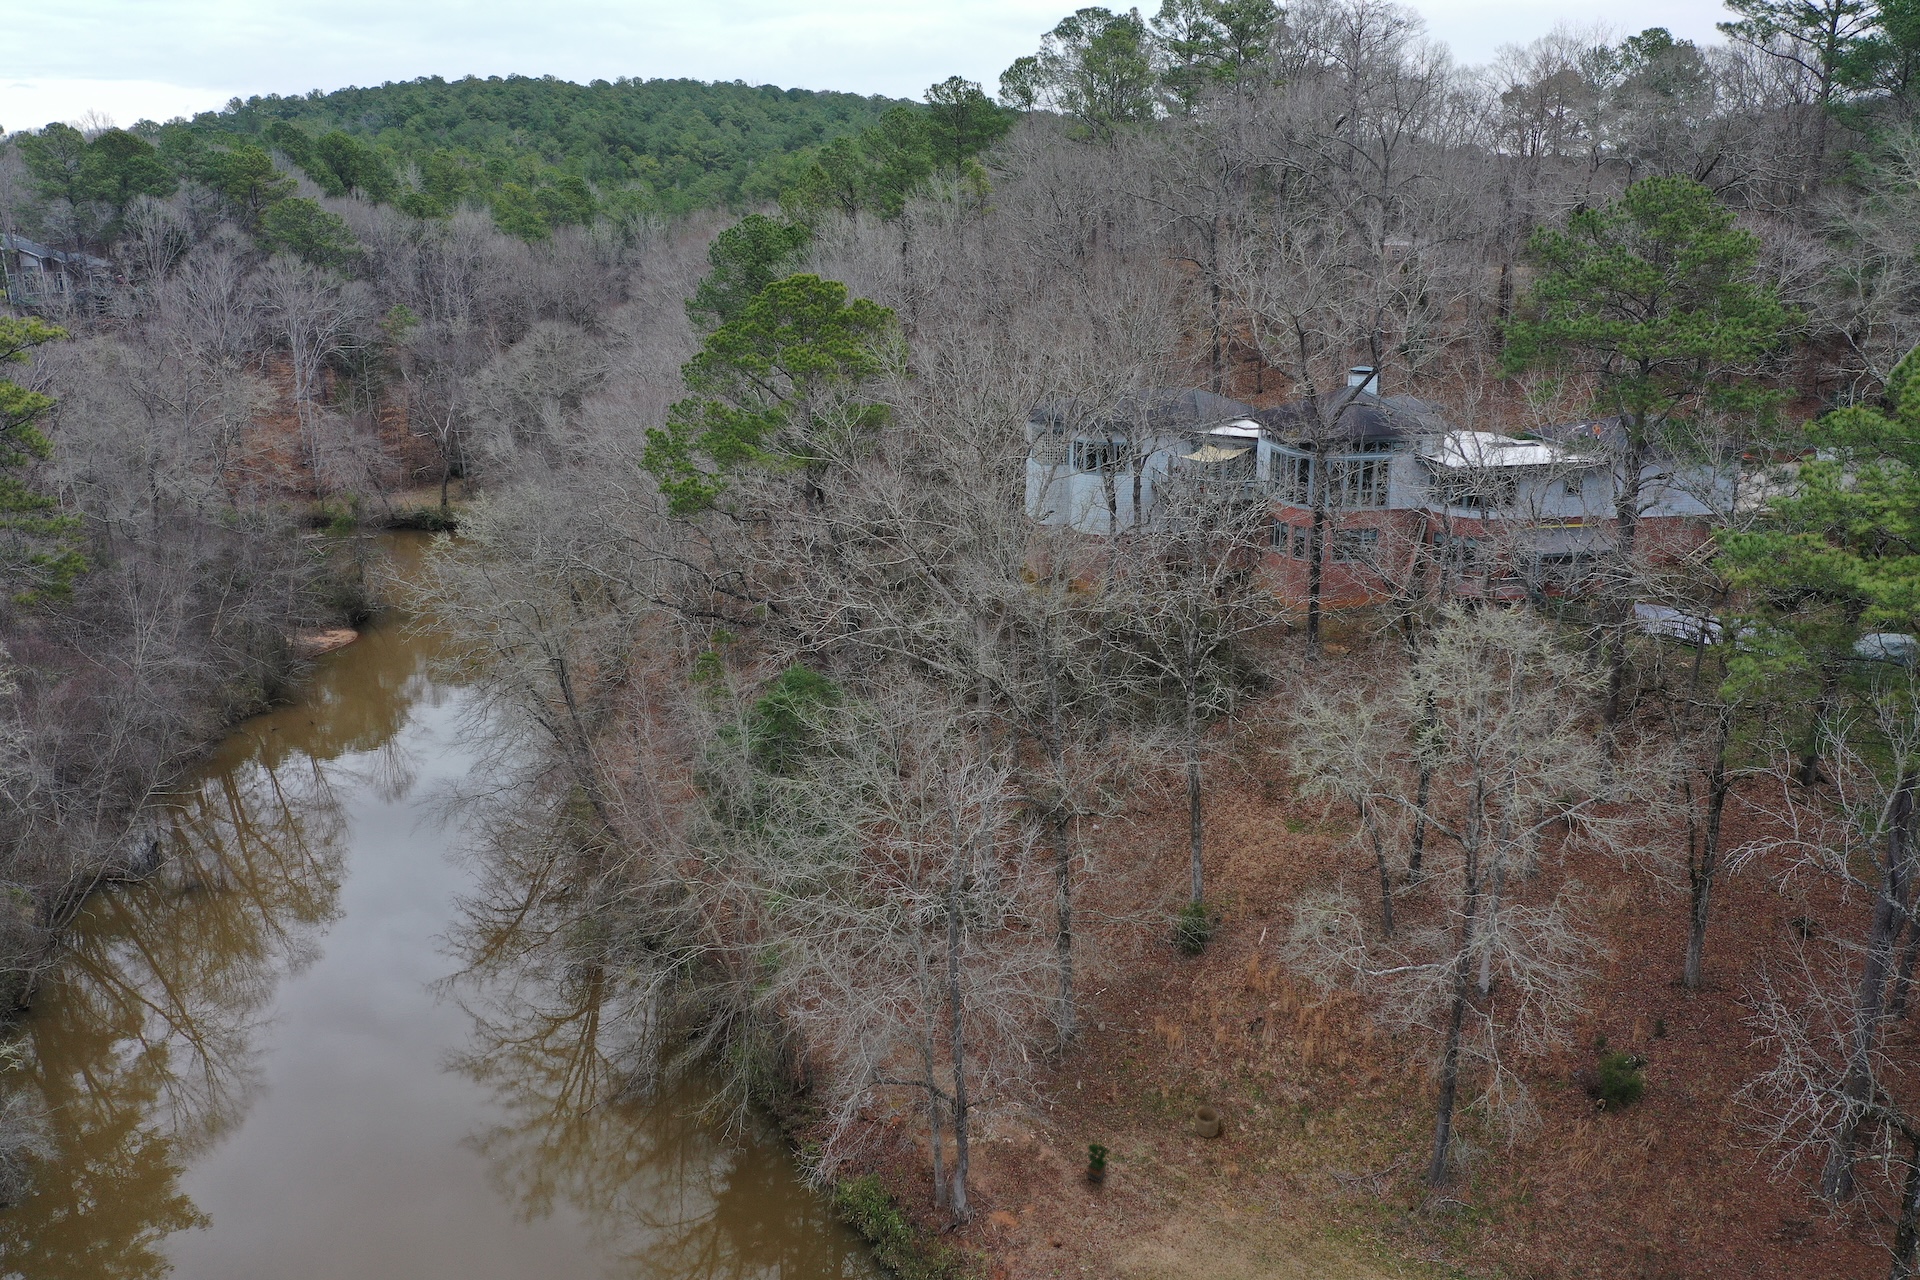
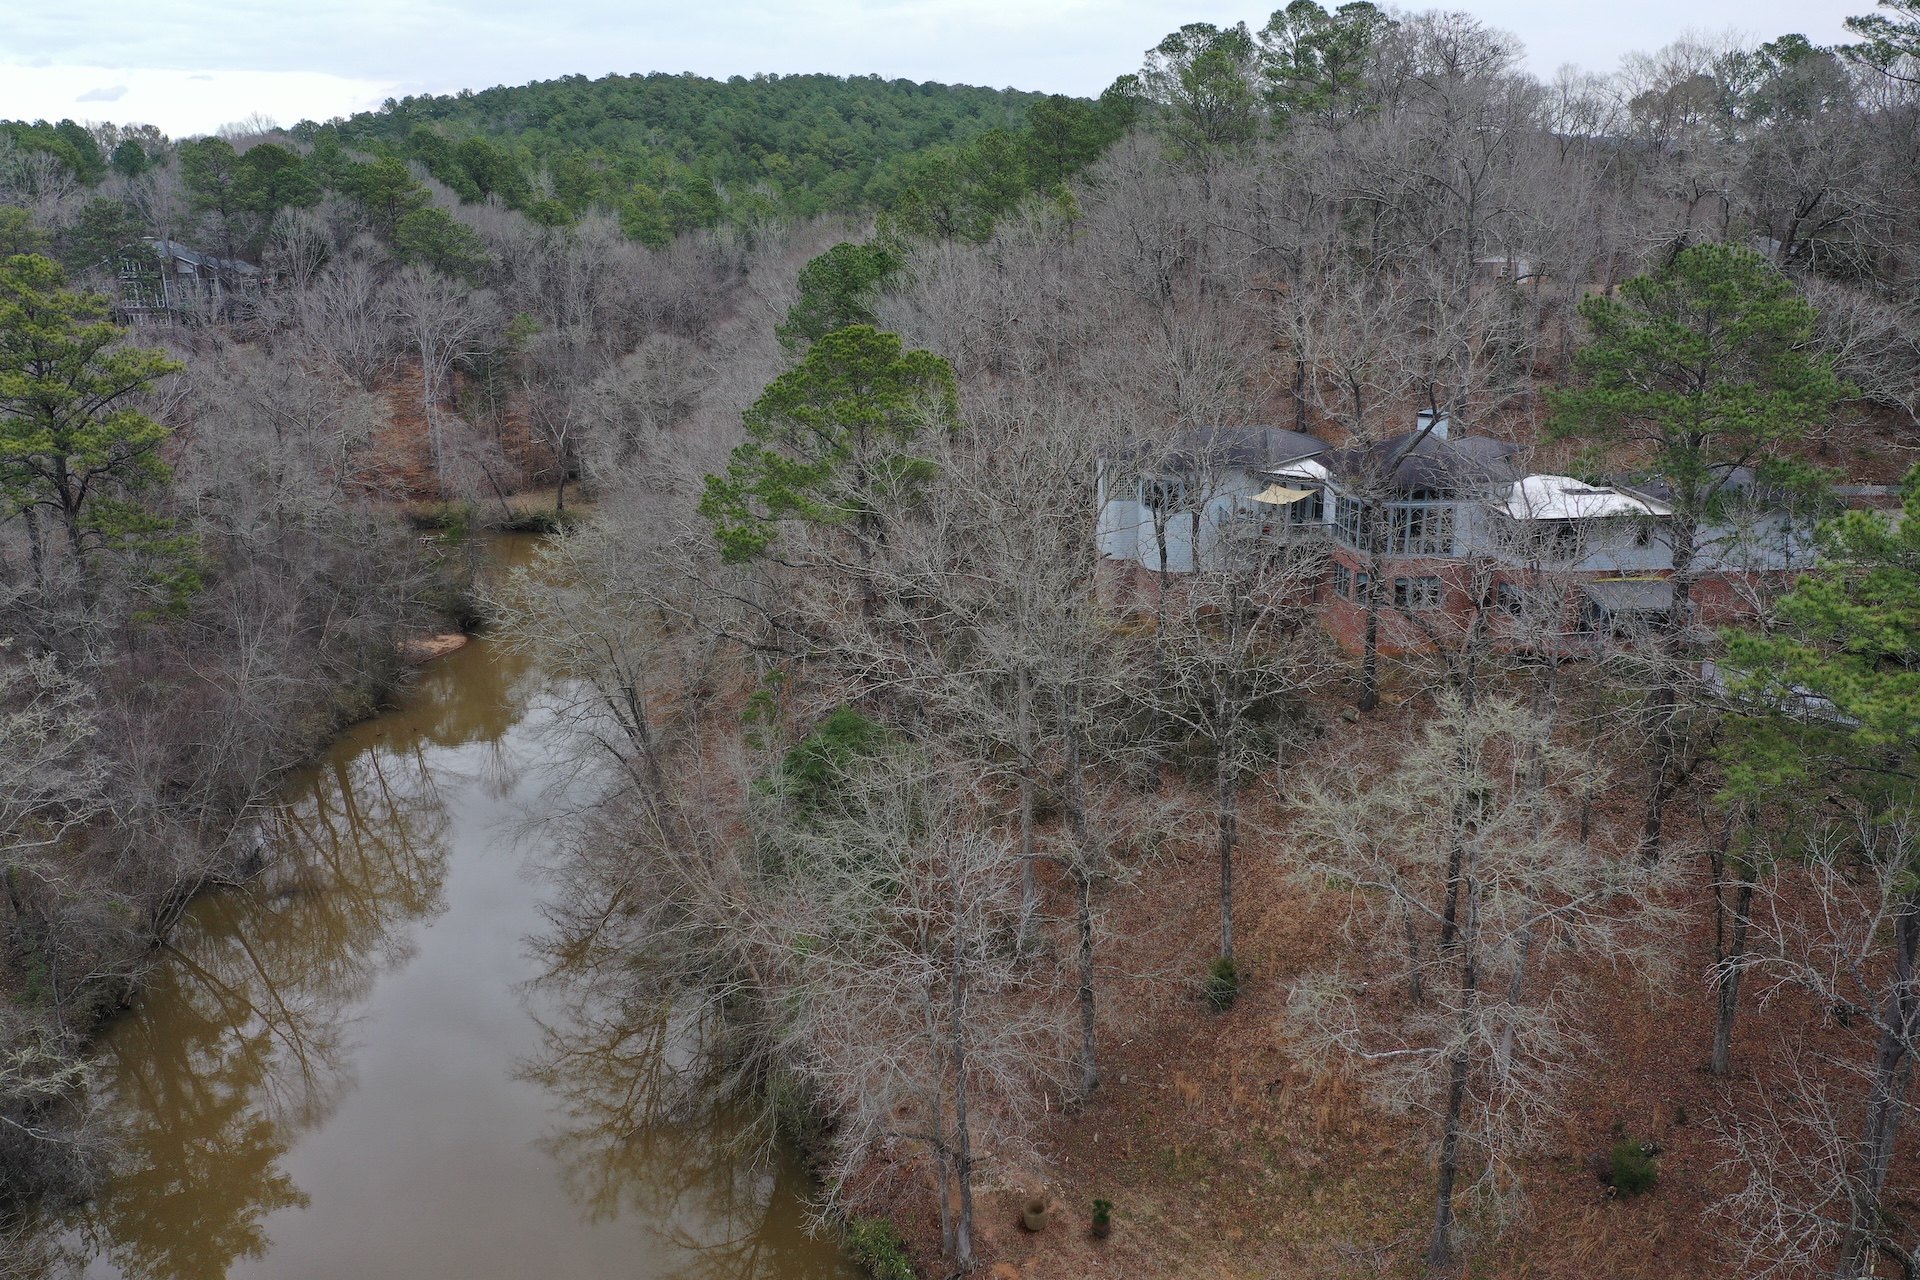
wooden bucket: present [1195,1107,1219,1137] -> present [1023,1199,1047,1230]

